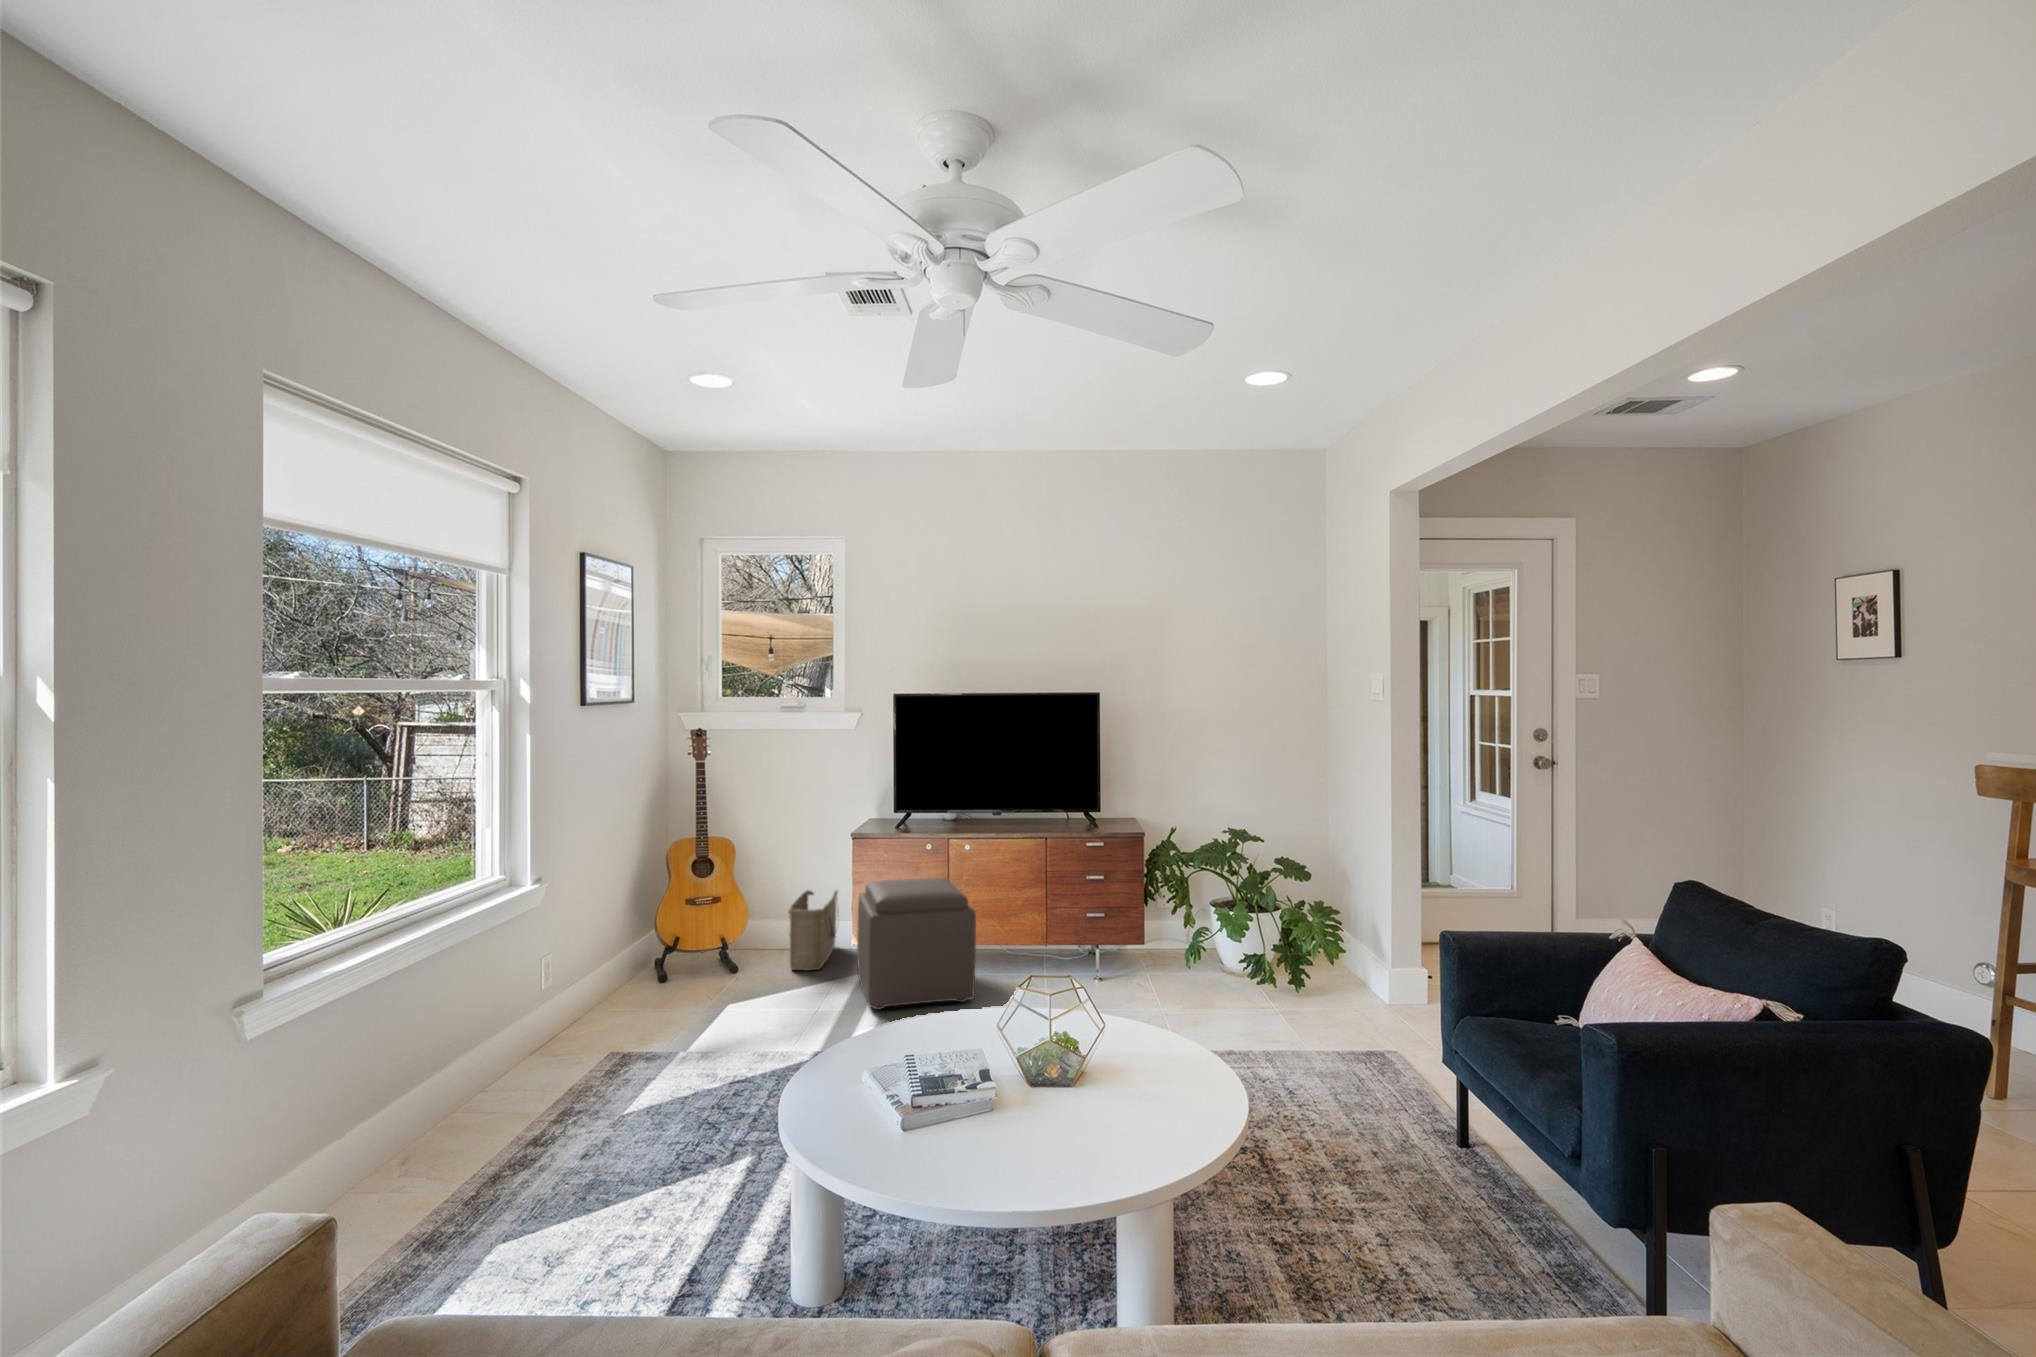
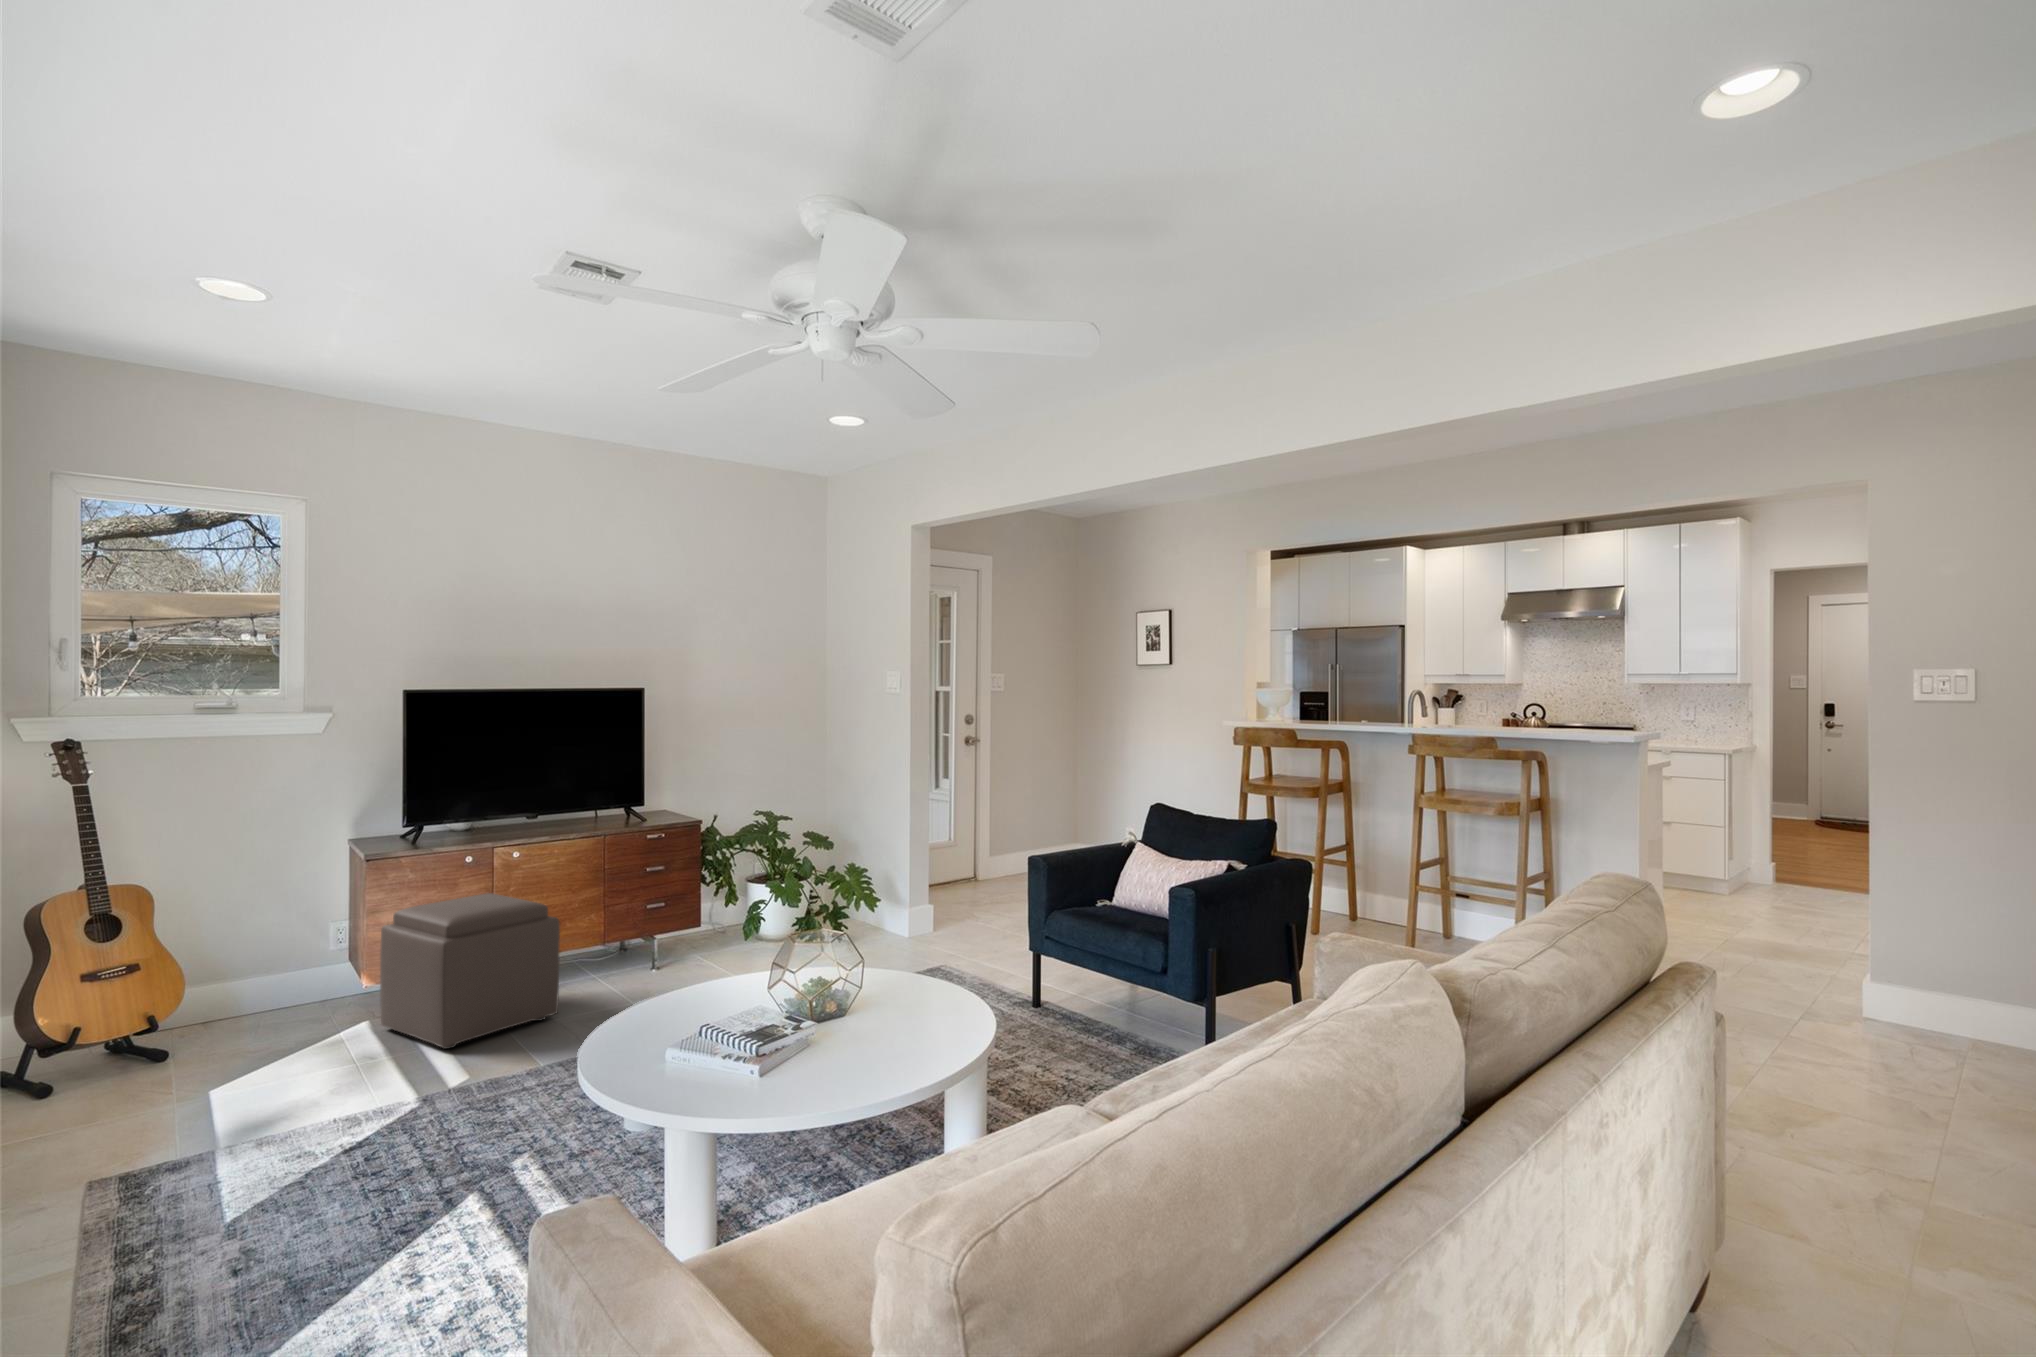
basket: present [788,890,838,970] -> none [244,935,318,1041]

